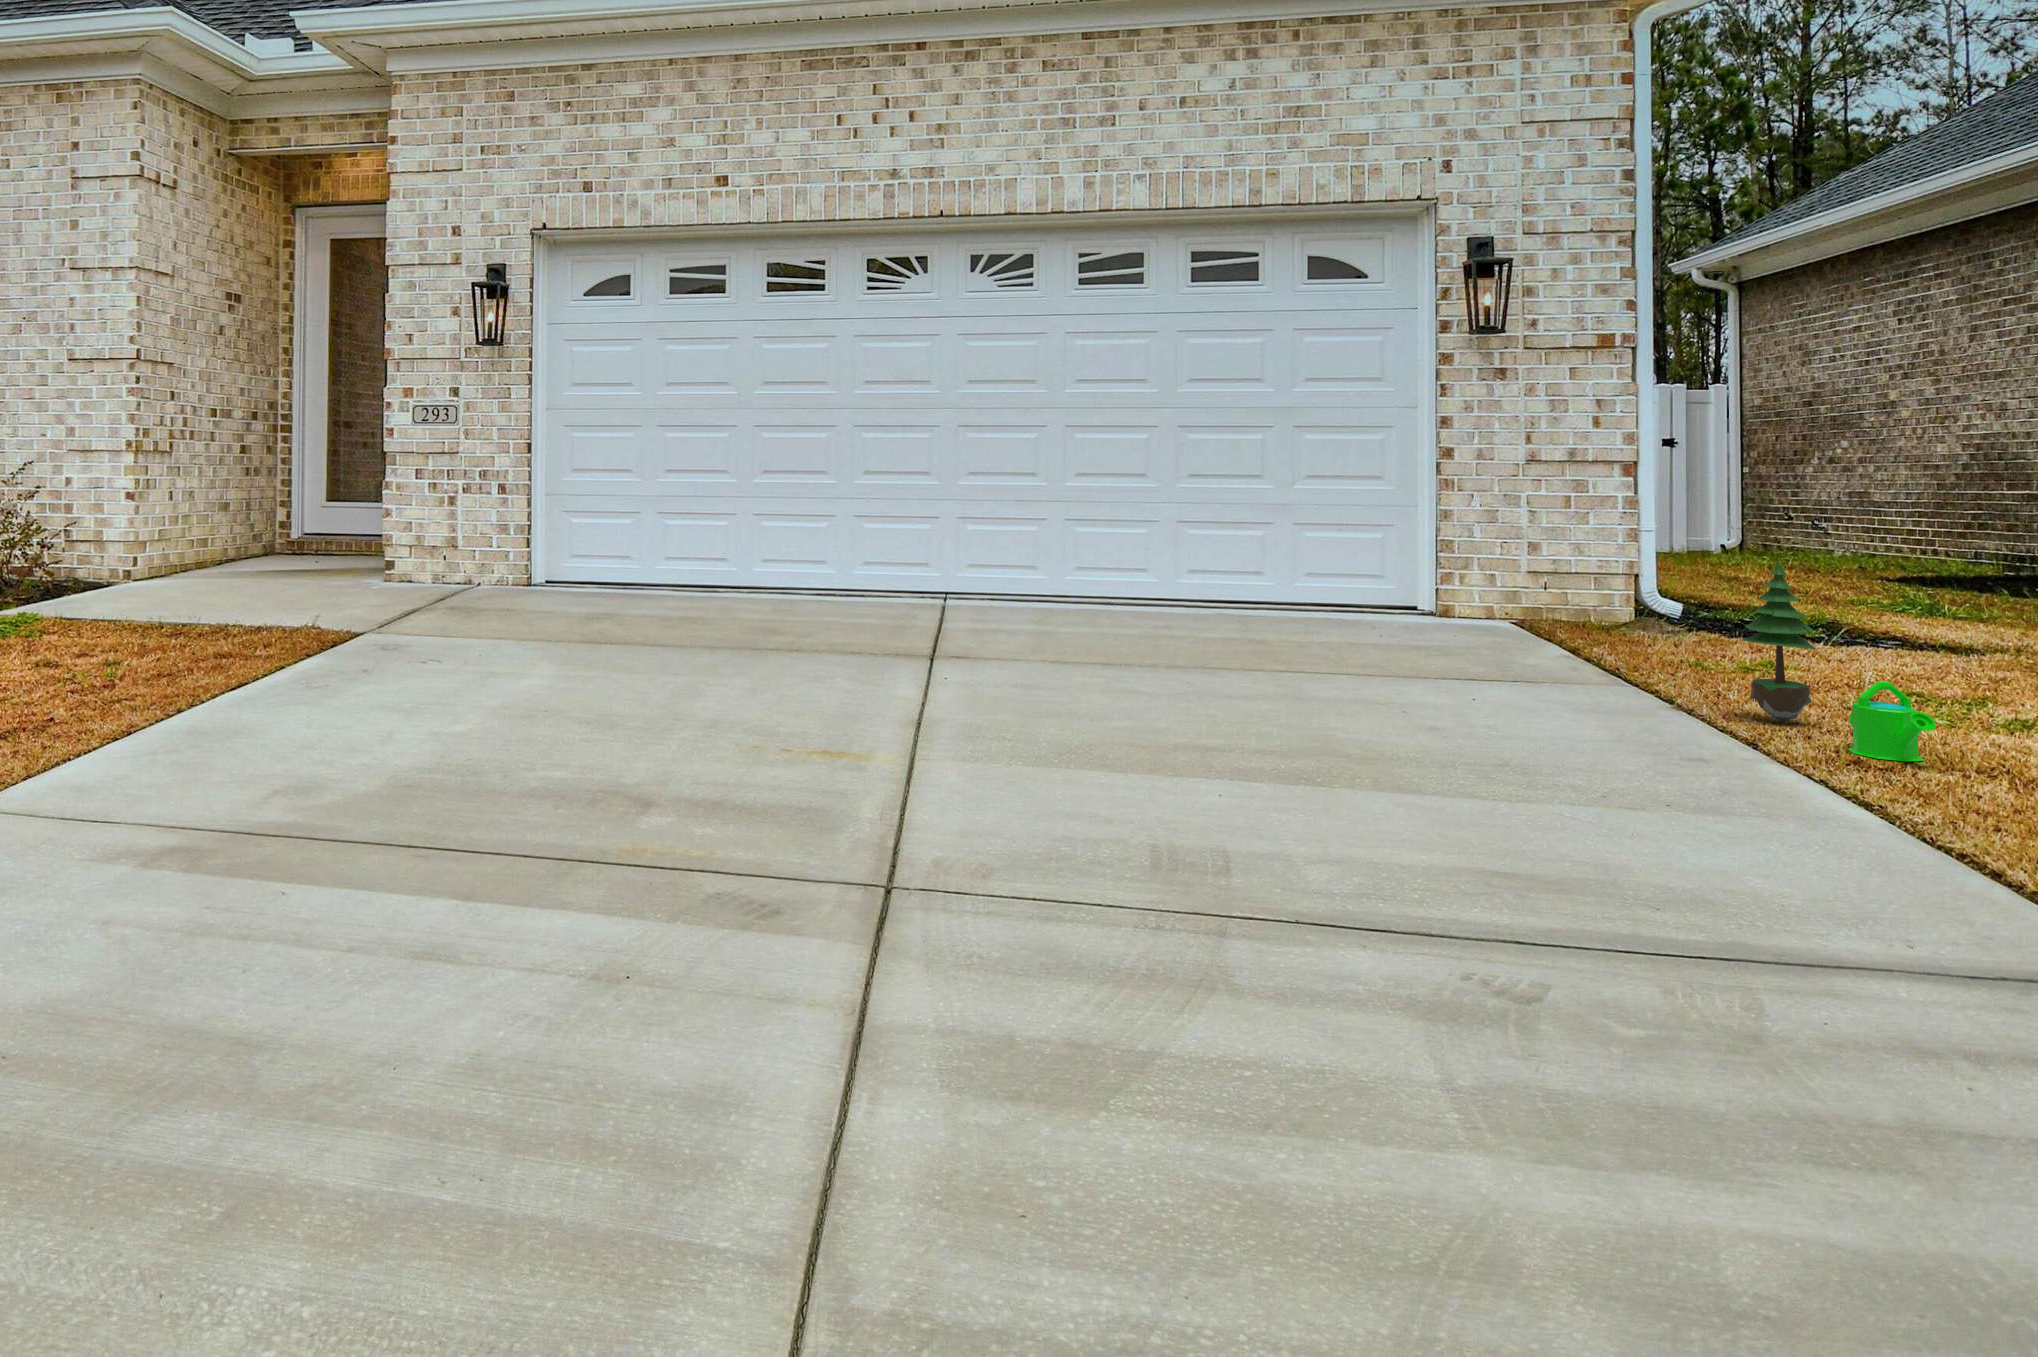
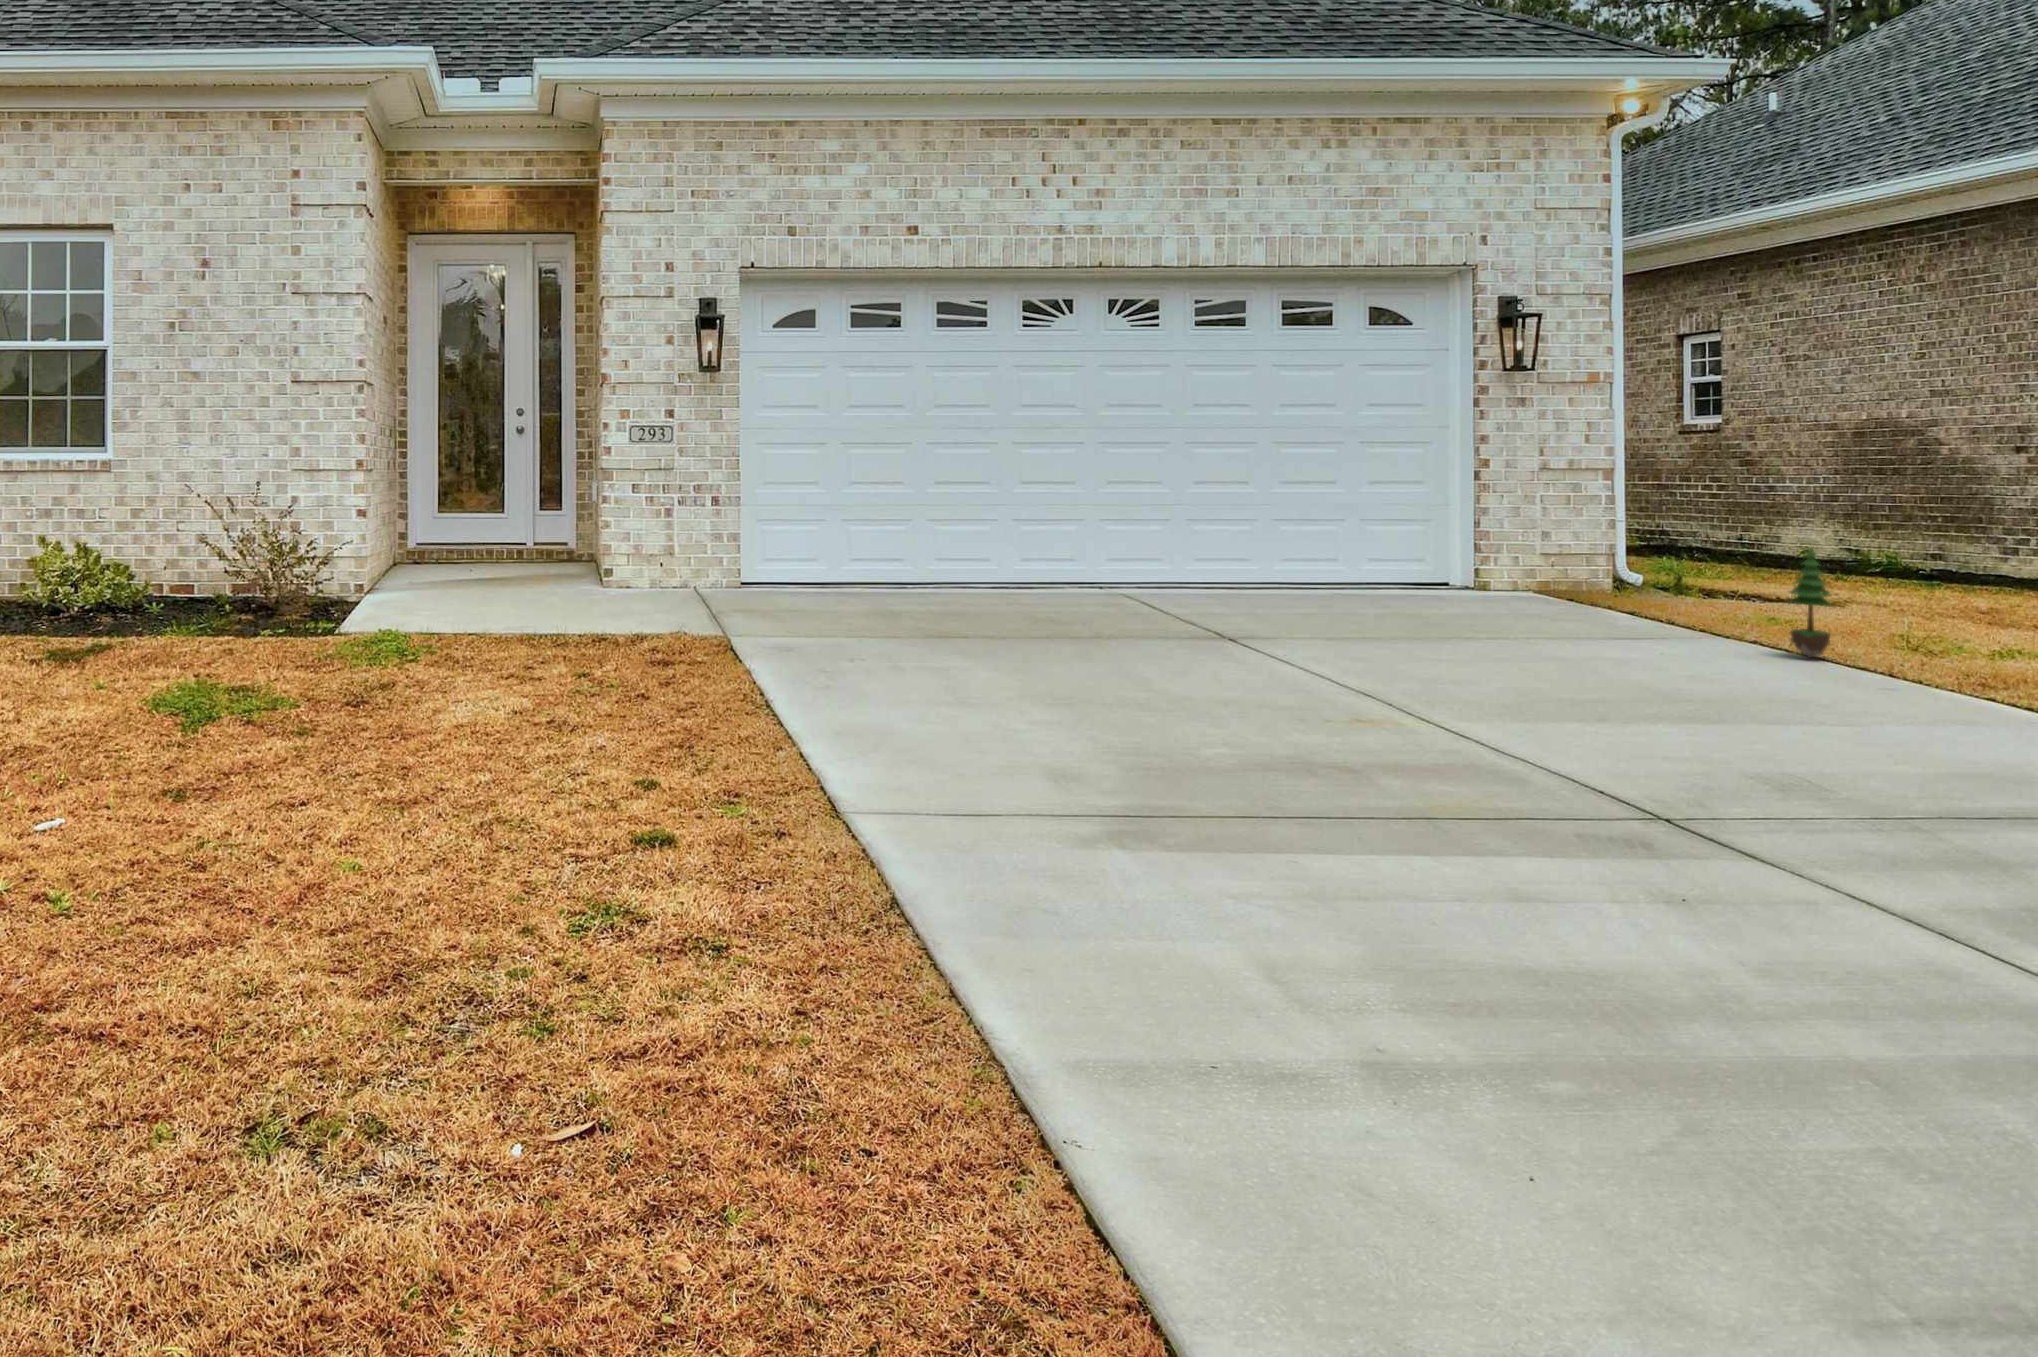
watering can: present [1849,681,1936,762] -> none [1870,627,1940,680]

